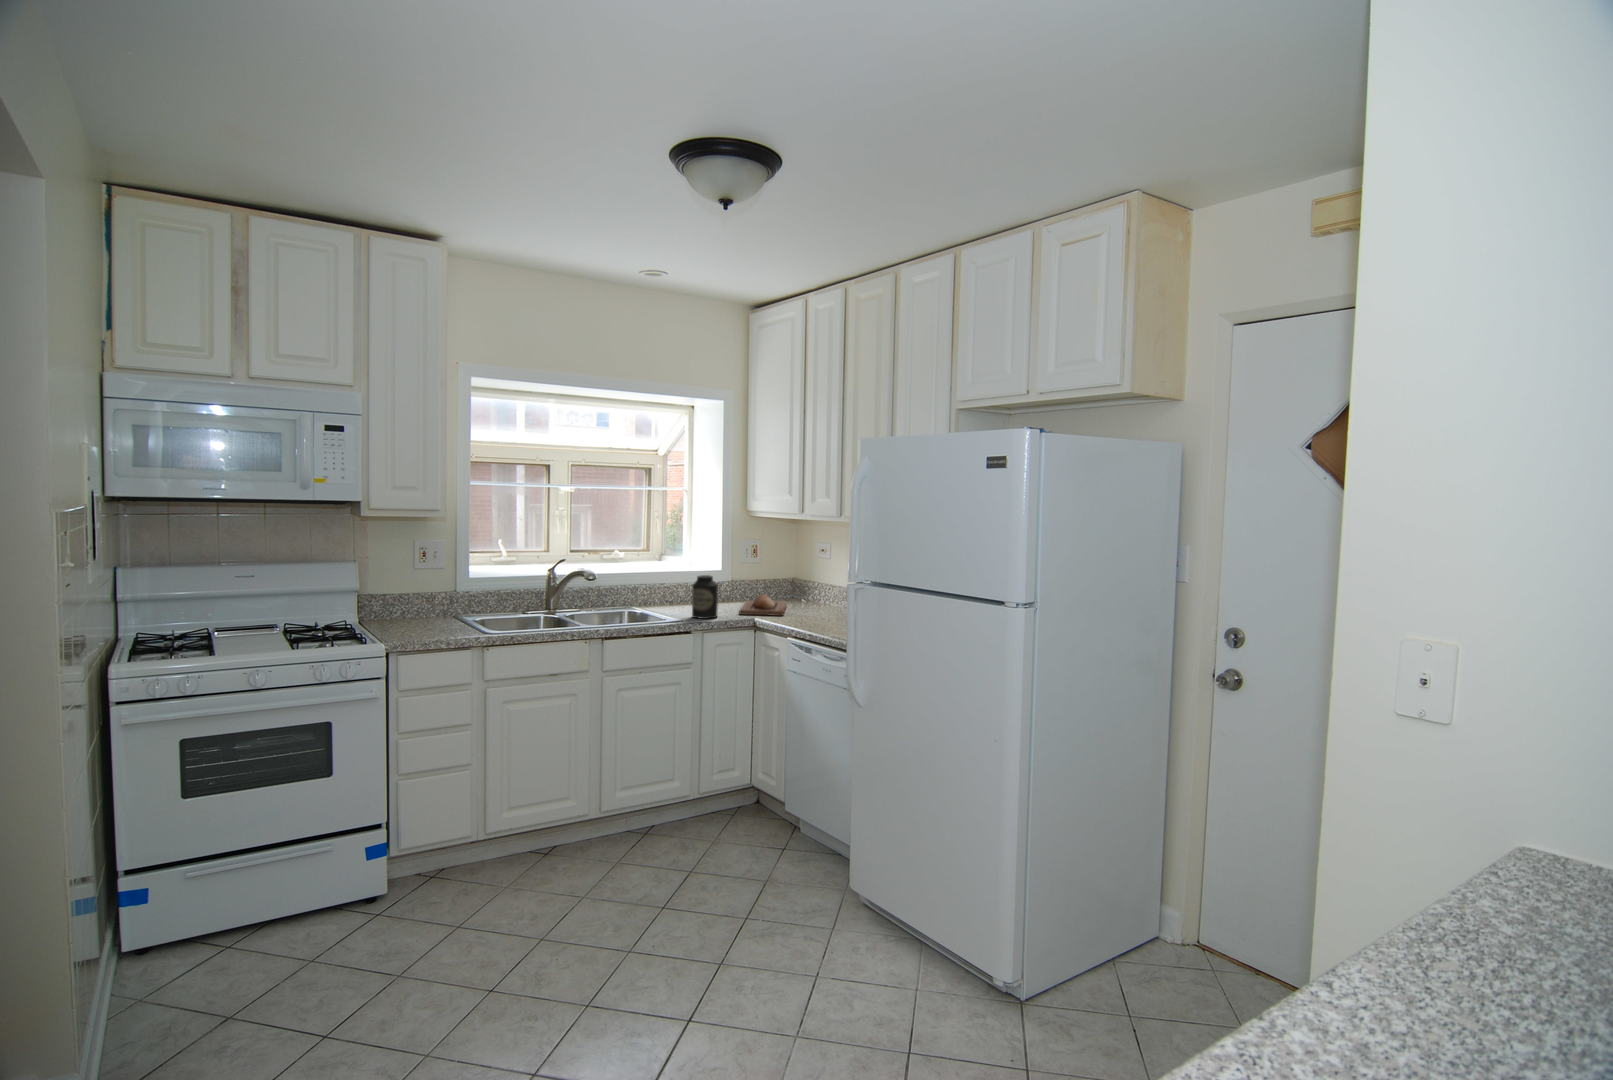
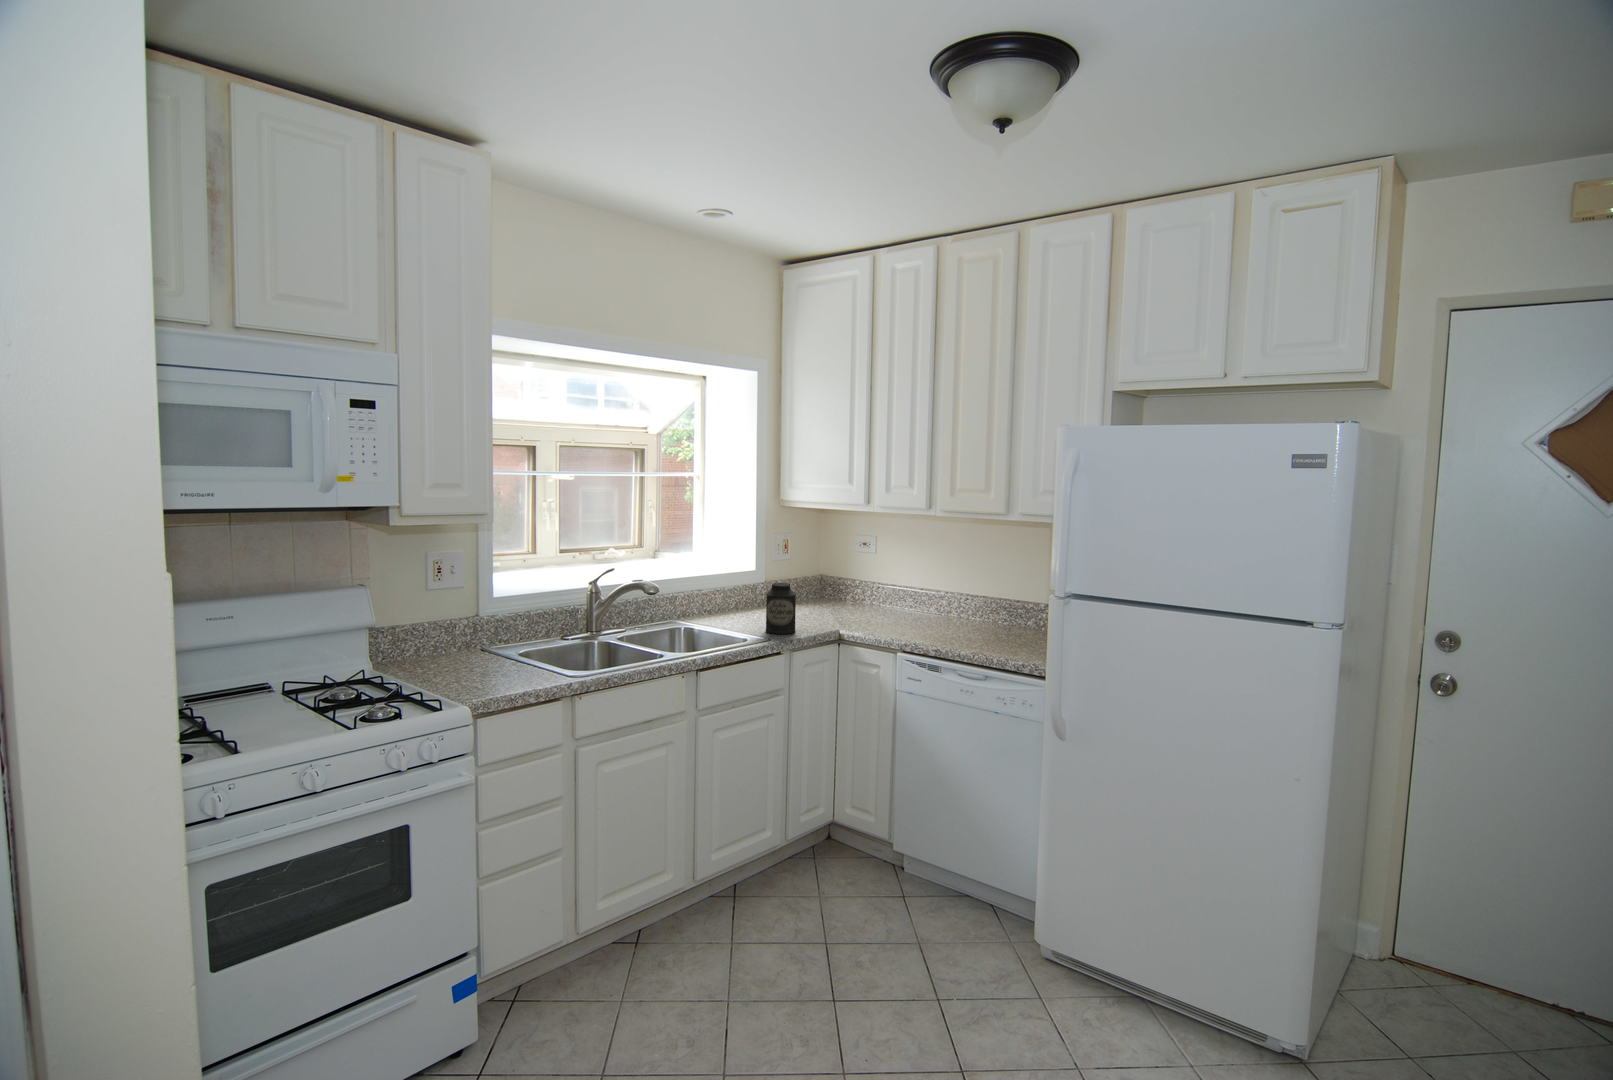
bread loaf: present [739,594,787,616] -> none [790,599,859,626]

